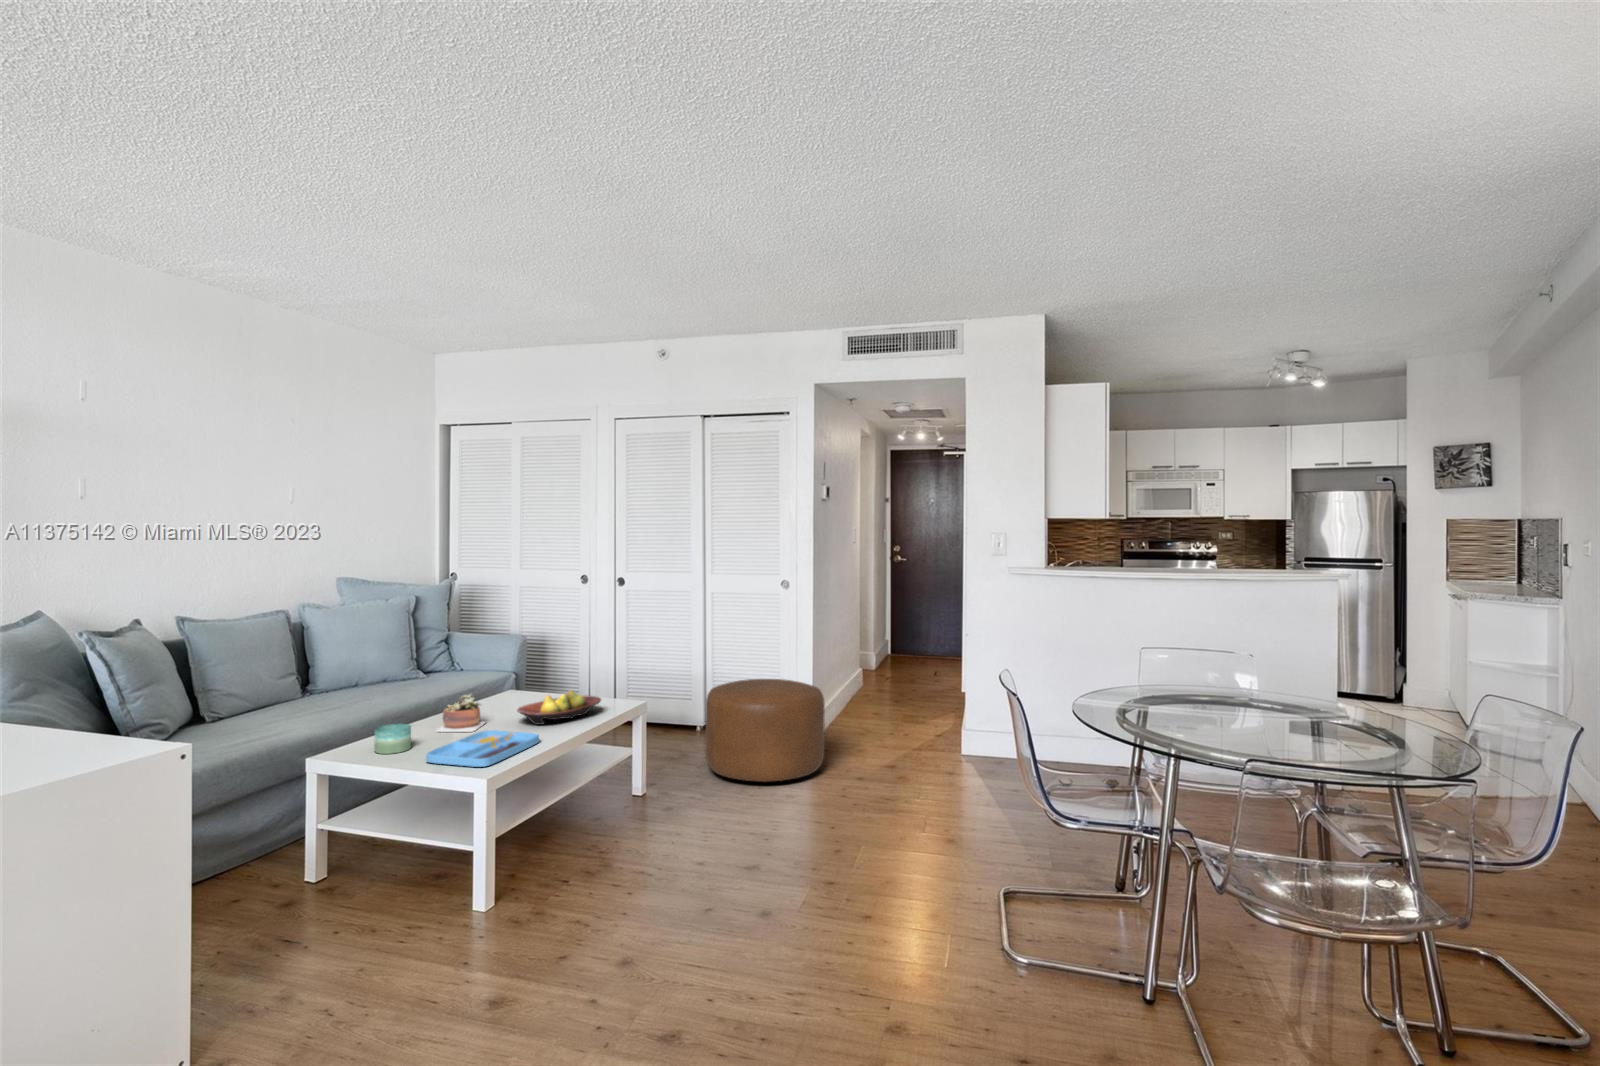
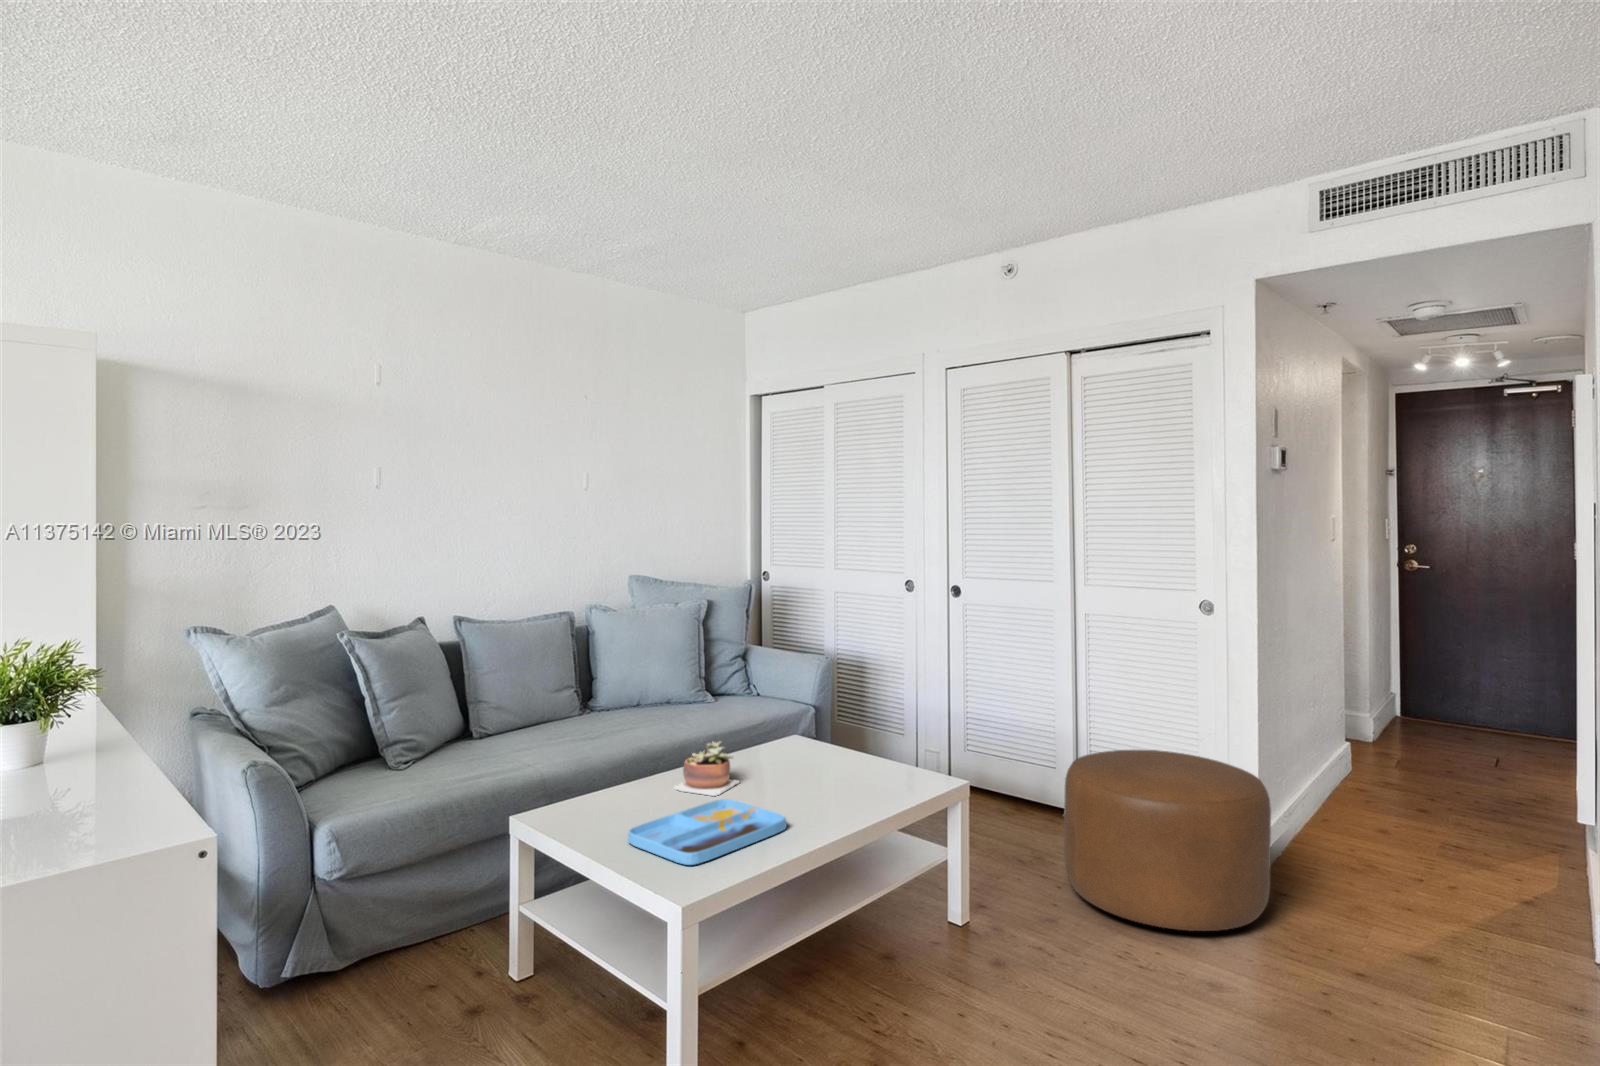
fruit bowl: present [517,691,601,725] -> none [775,749,896,796]
candle: present [374,724,411,754] -> none [585,777,629,819]

